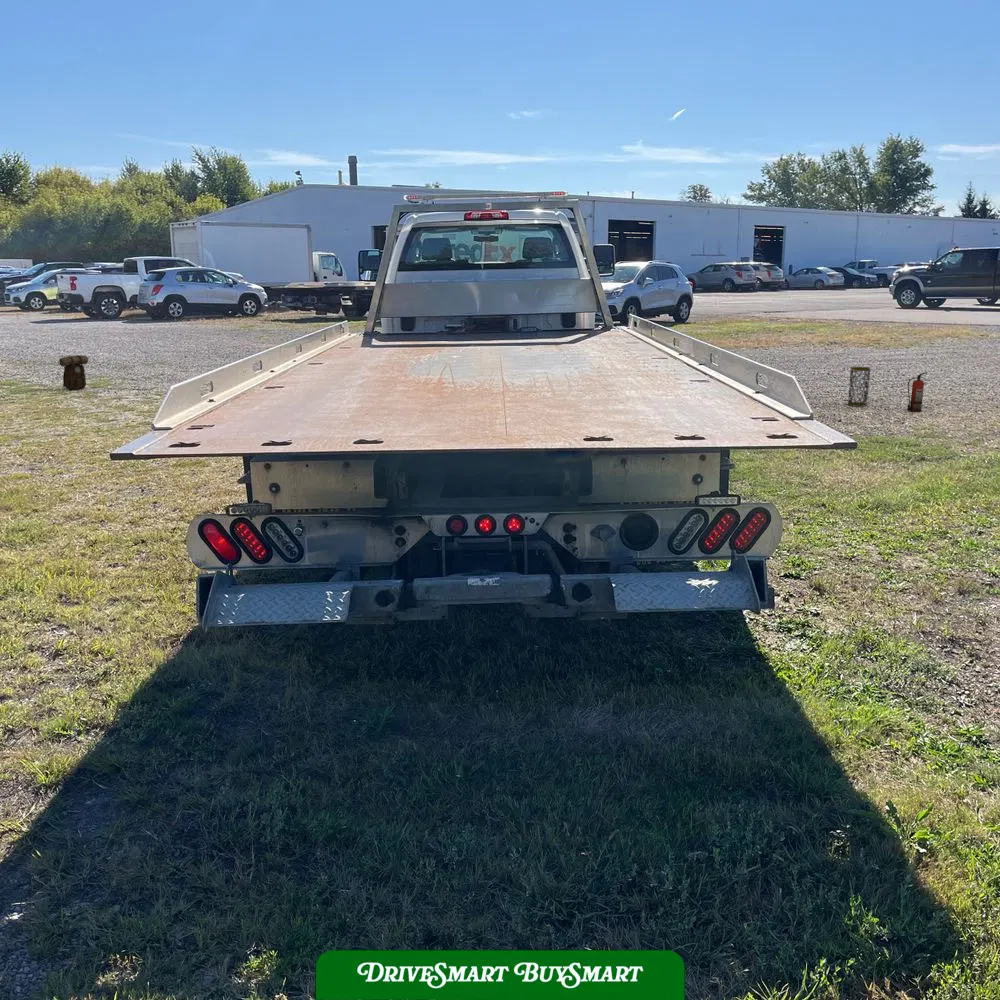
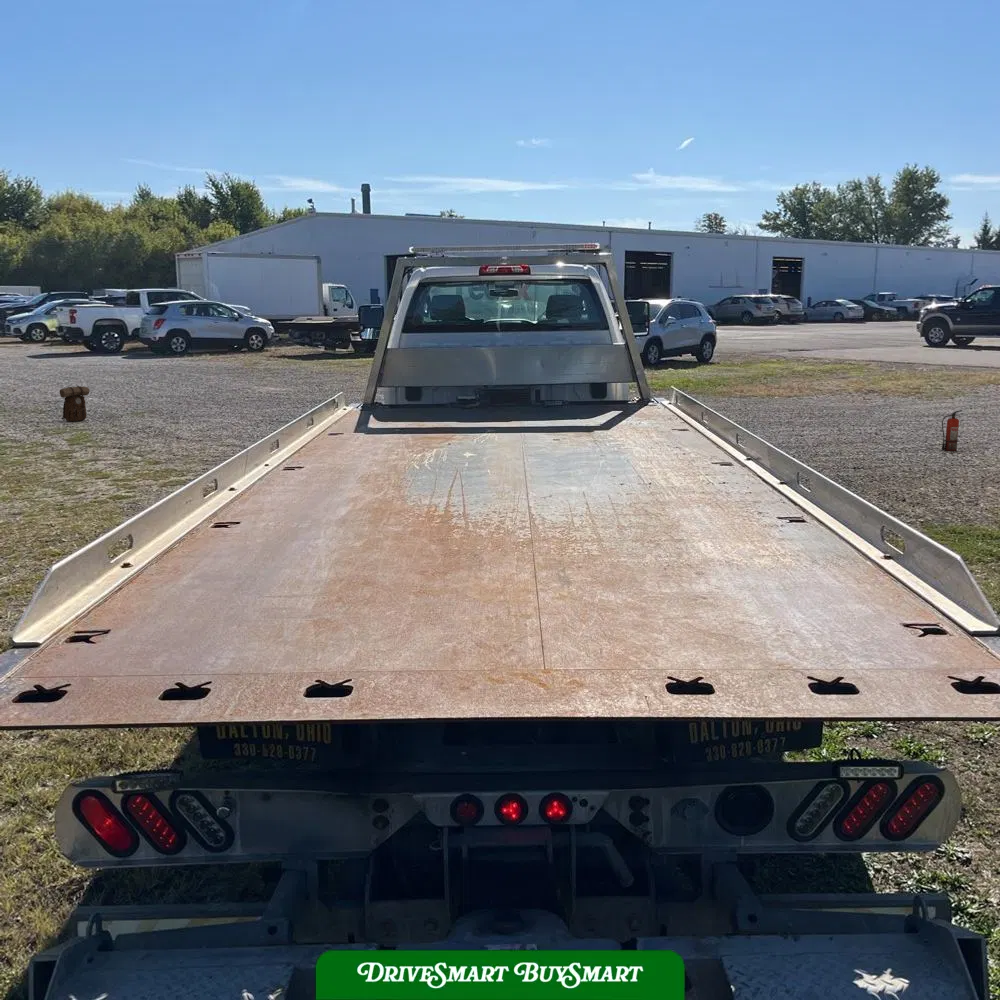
trash can: present [848,367,870,407] -> none [880,404,903,445]

